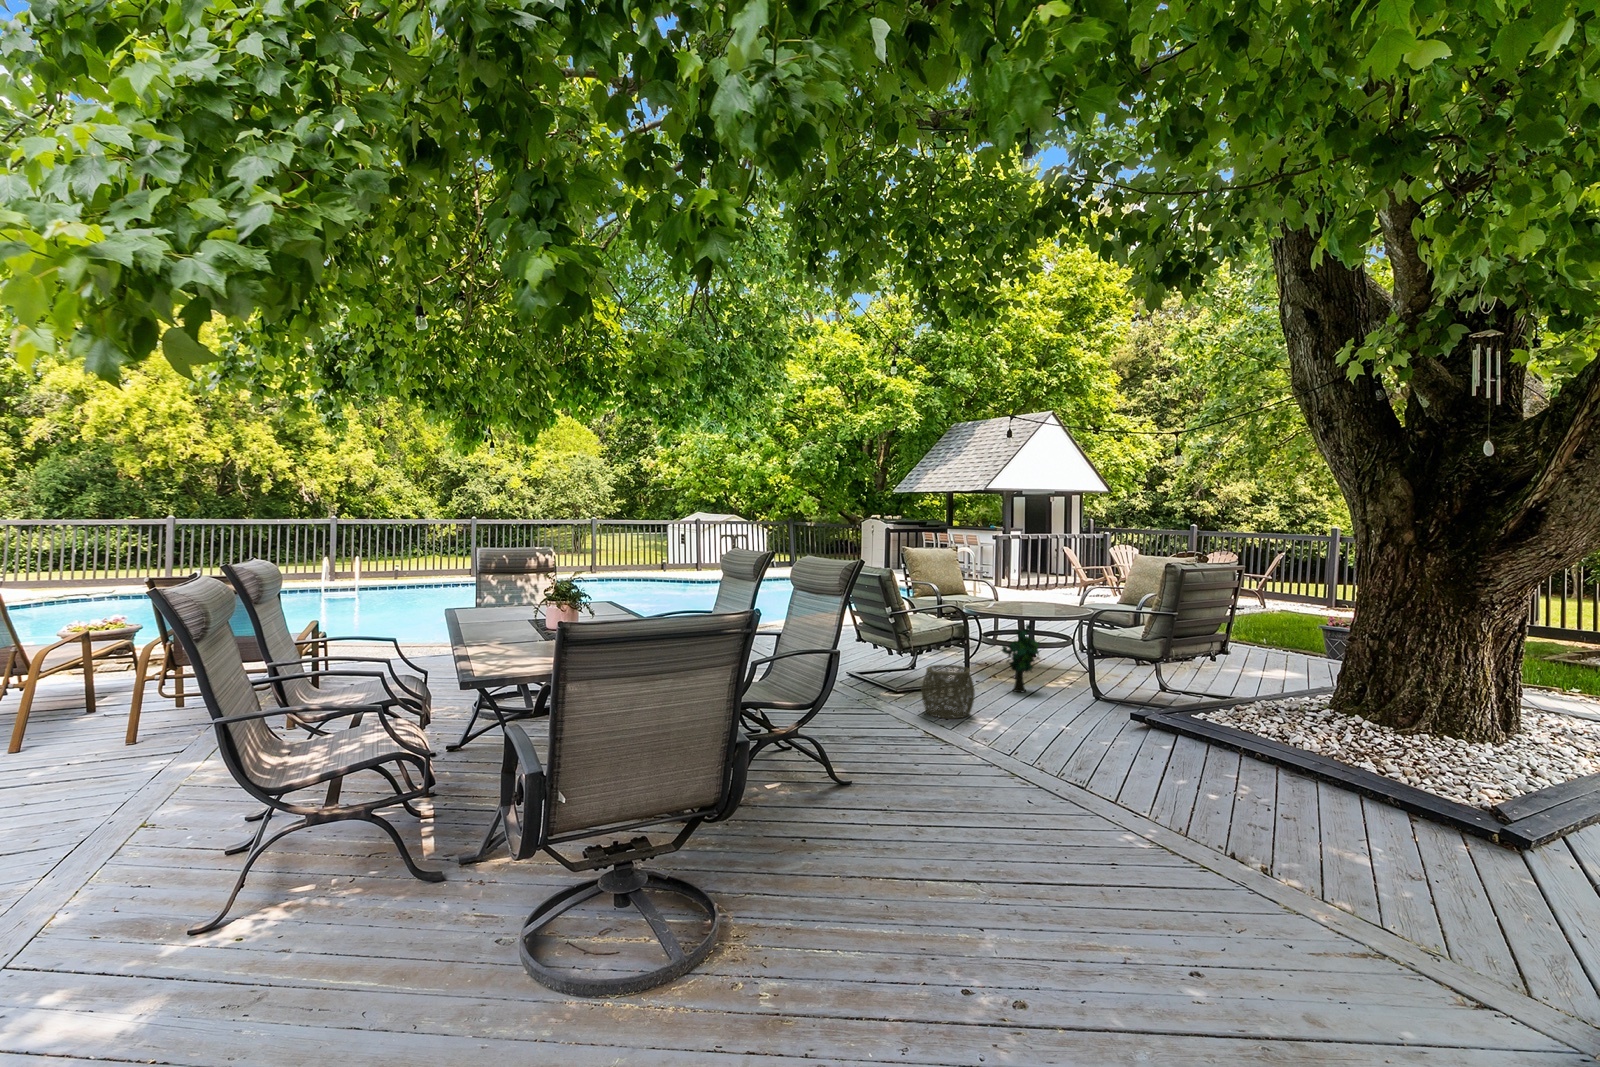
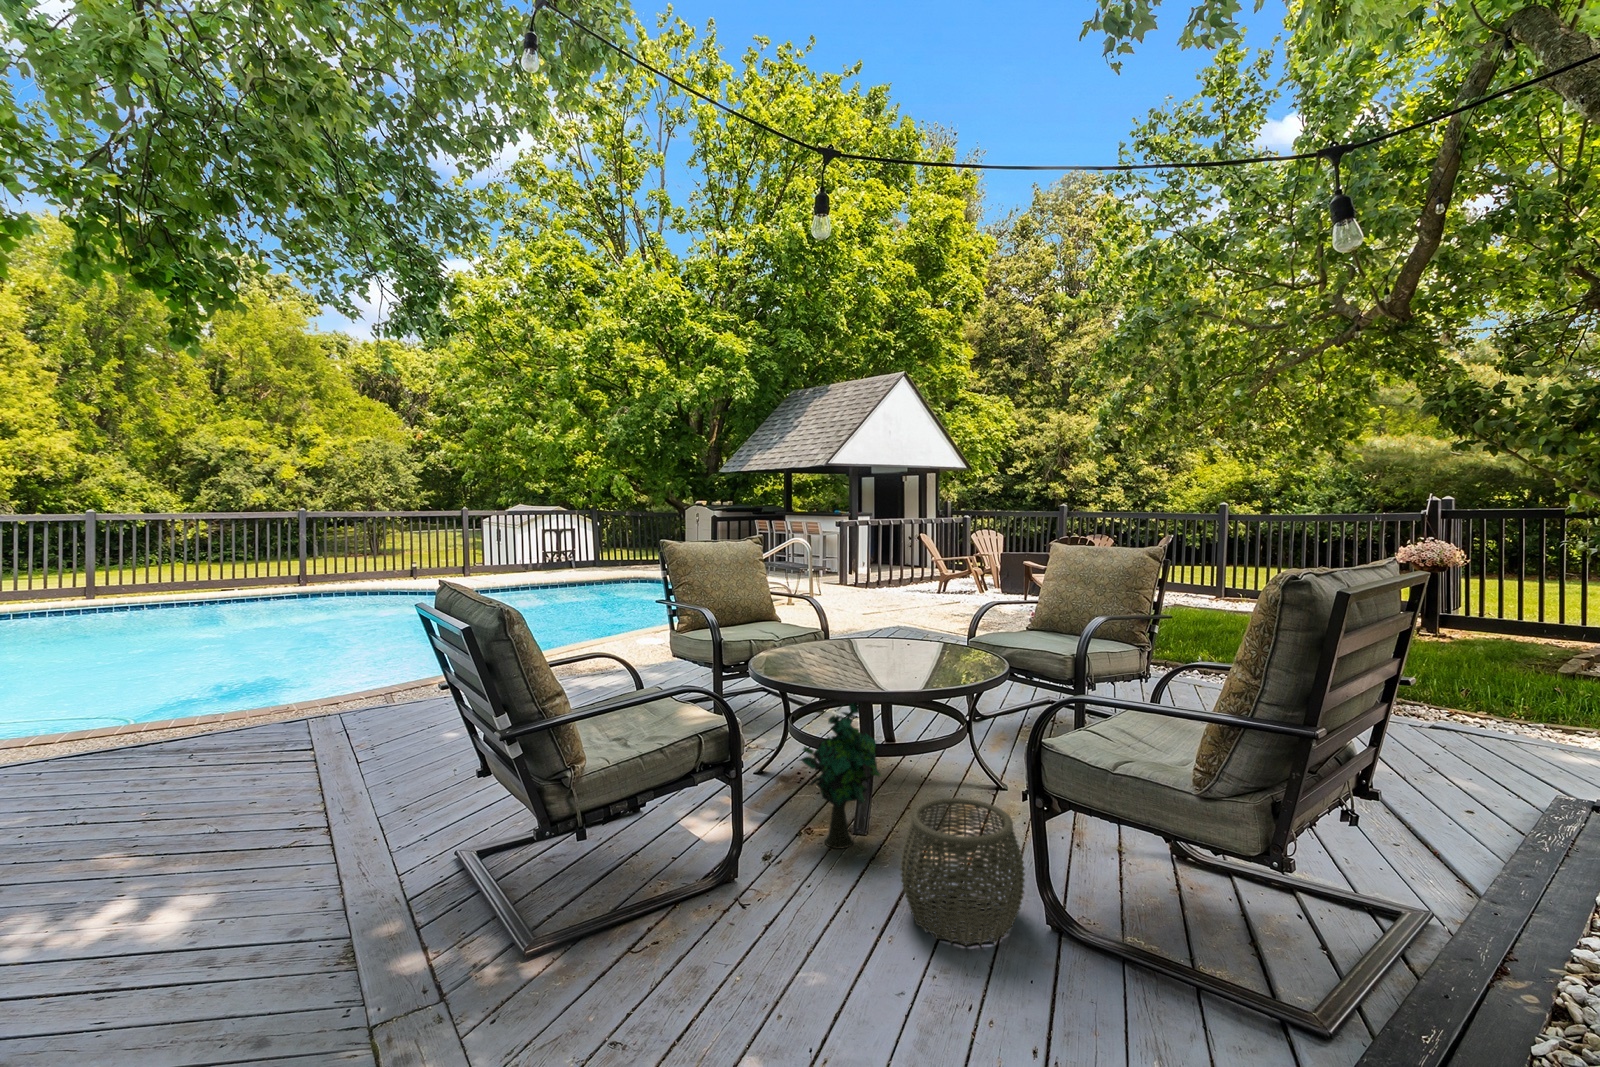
woven basket: present [922,665,975,719] -> present [900,798,1025,945]

